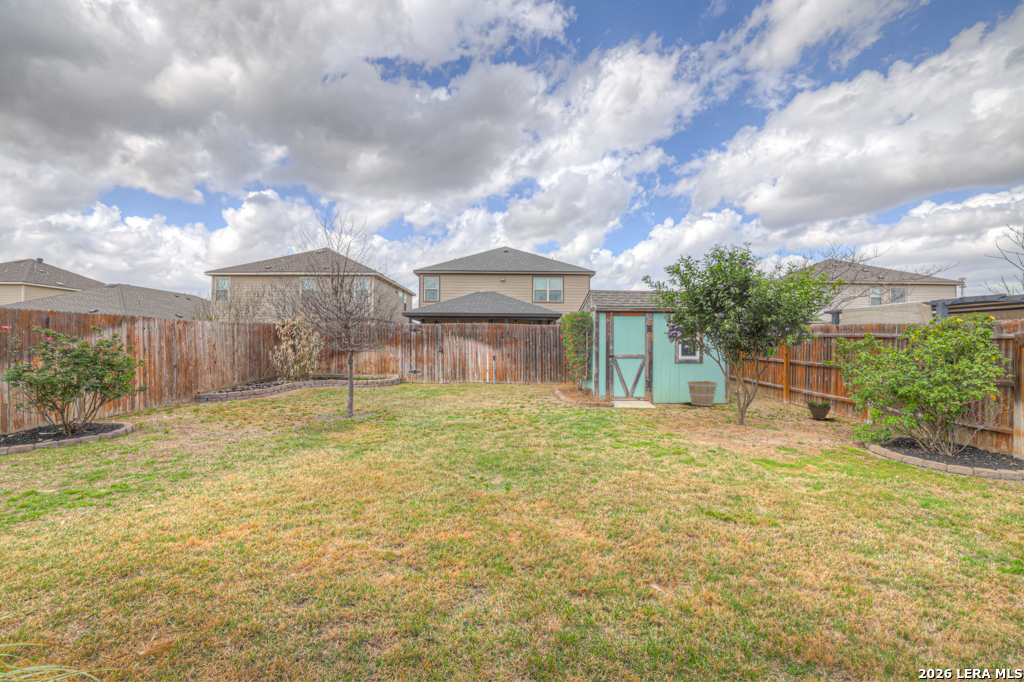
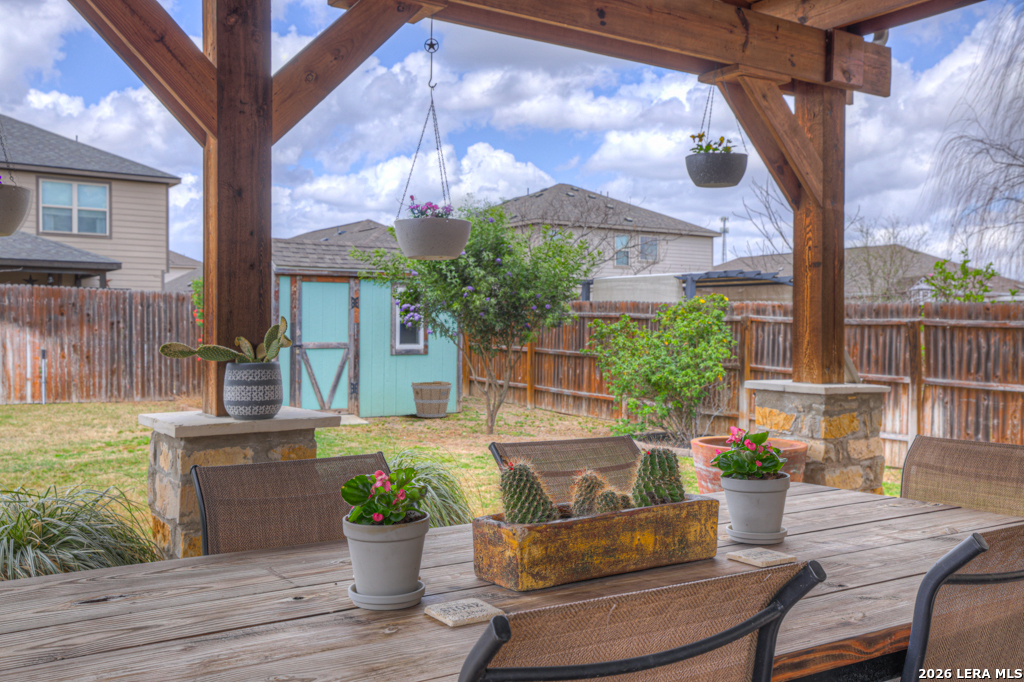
decorative plant: present [804,400,834,419] -> none [551,398,593,423]

